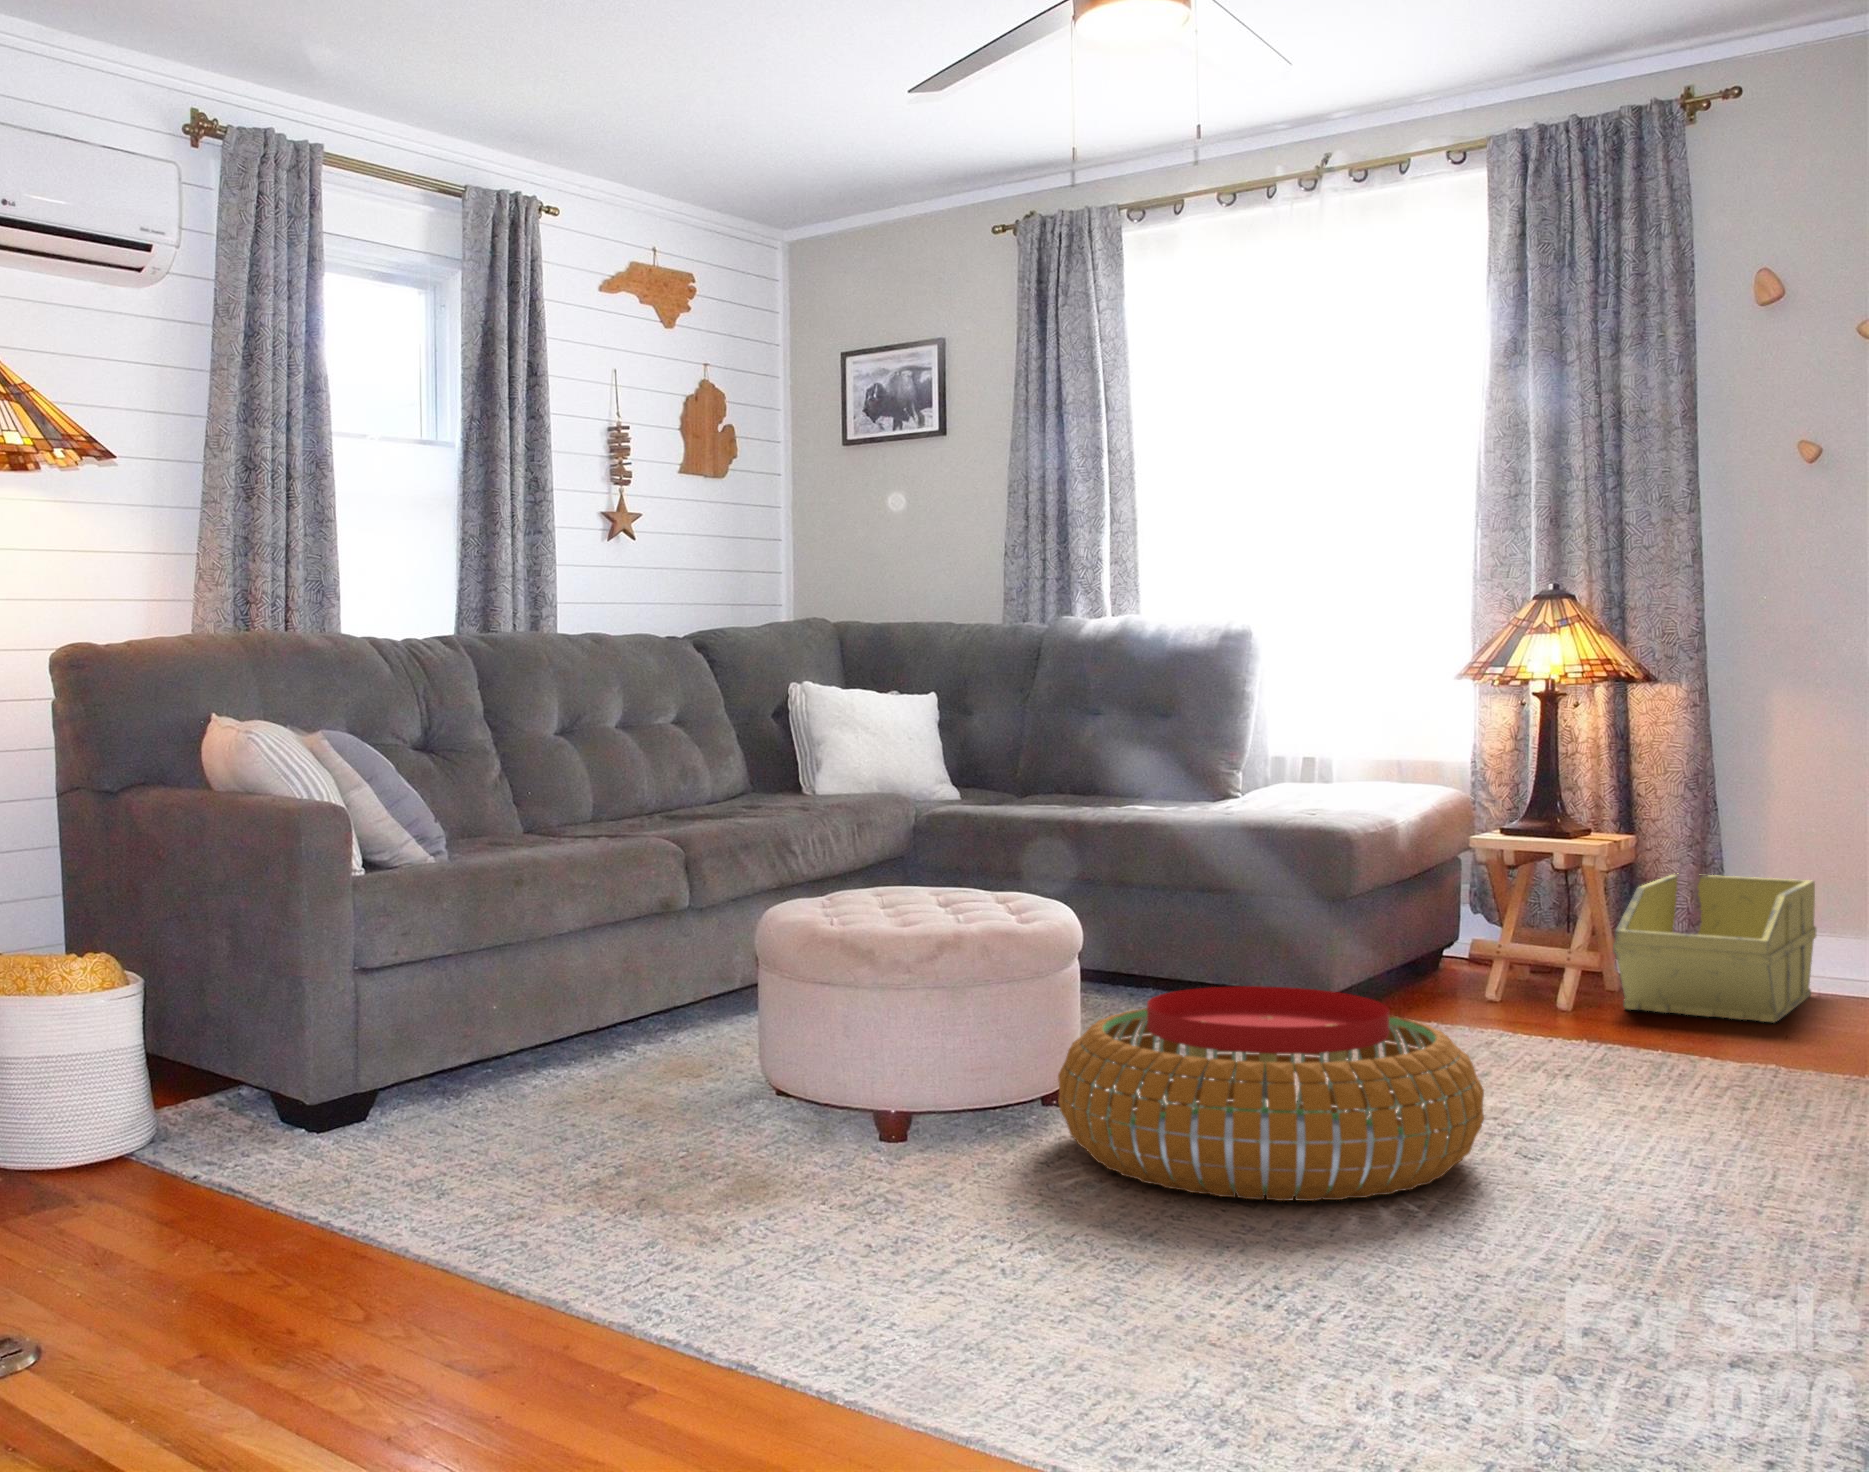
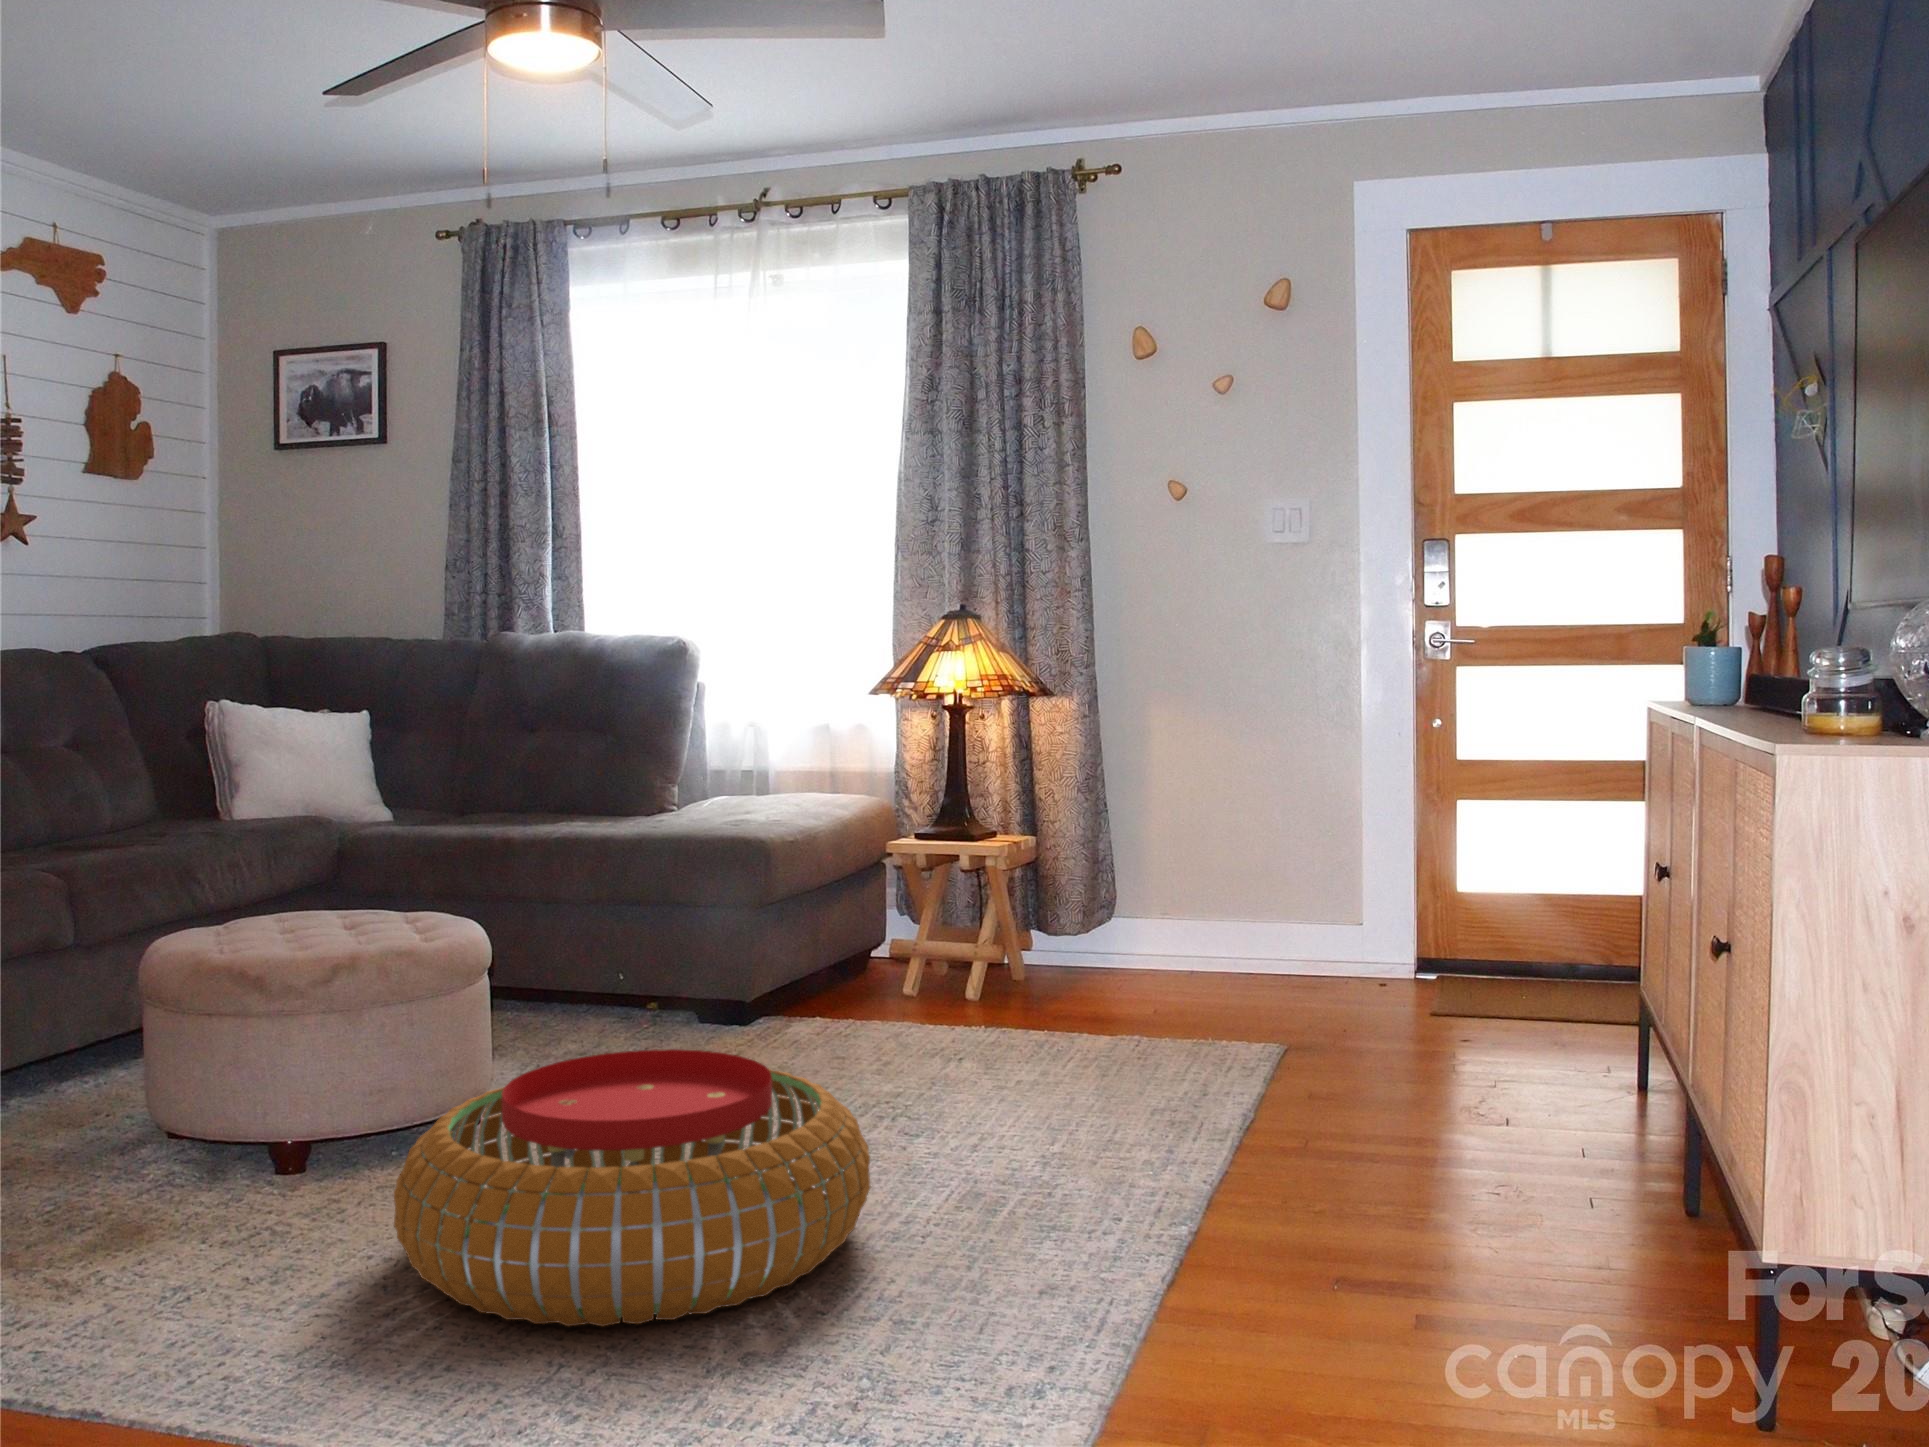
storage bin: present [1613,875,1816,1022] -> none [1014,868,1186,1011]

